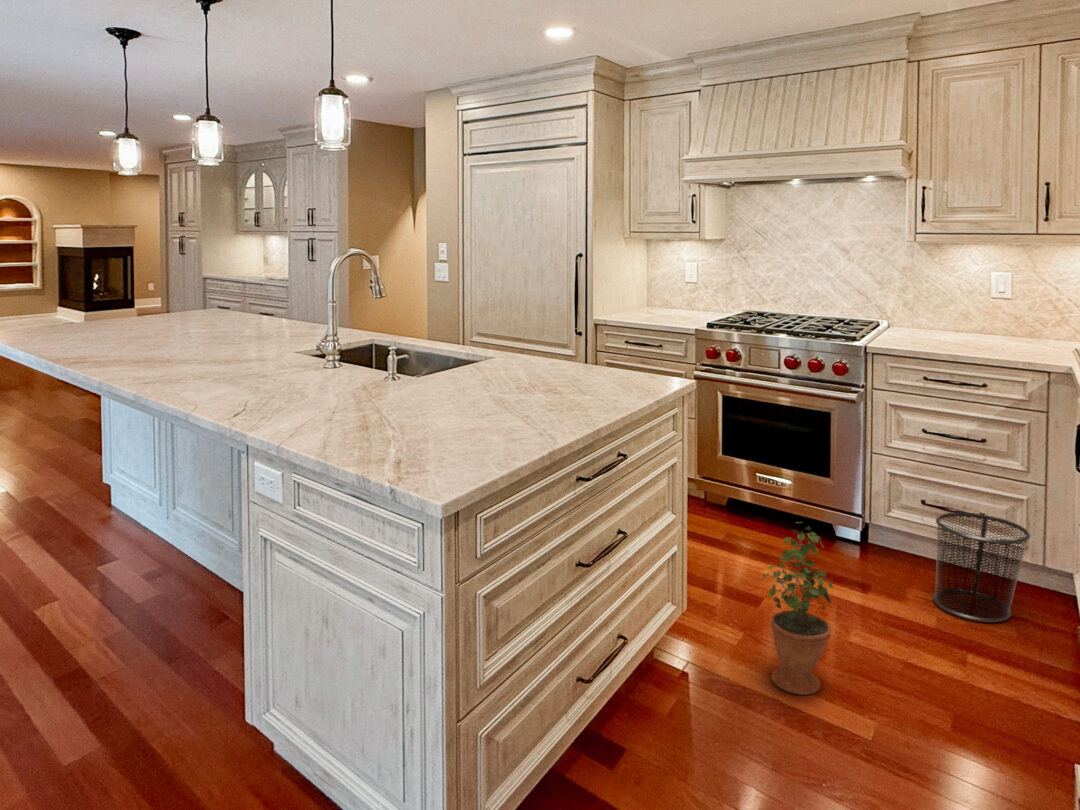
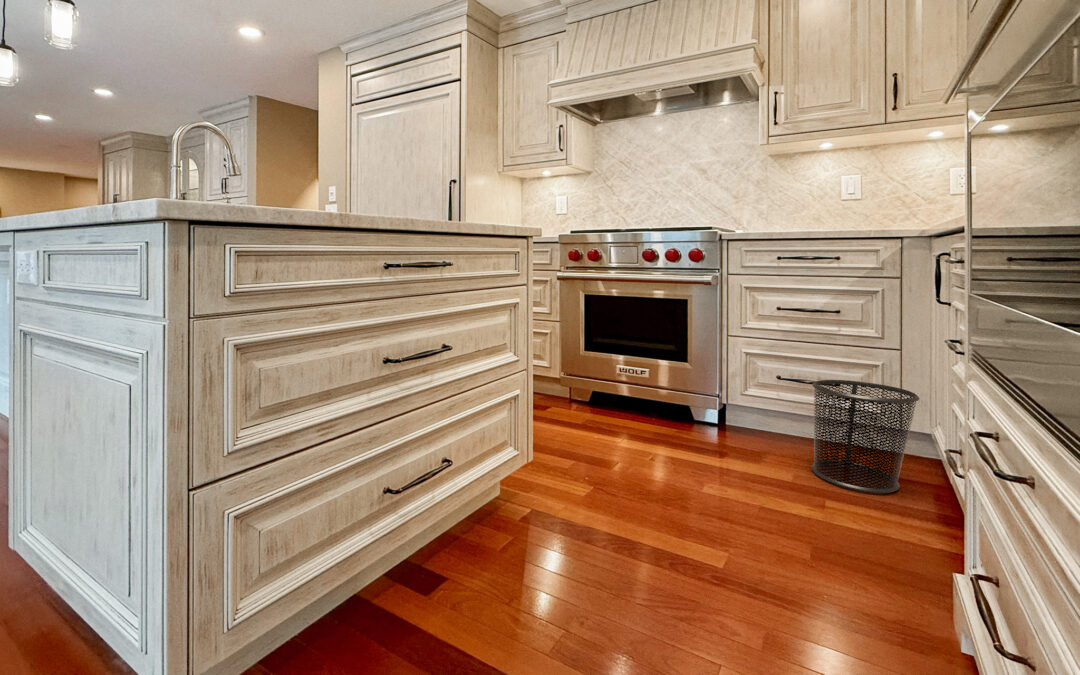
potted plant: present [762,522,833,695] -> none [663,368,766,623]

